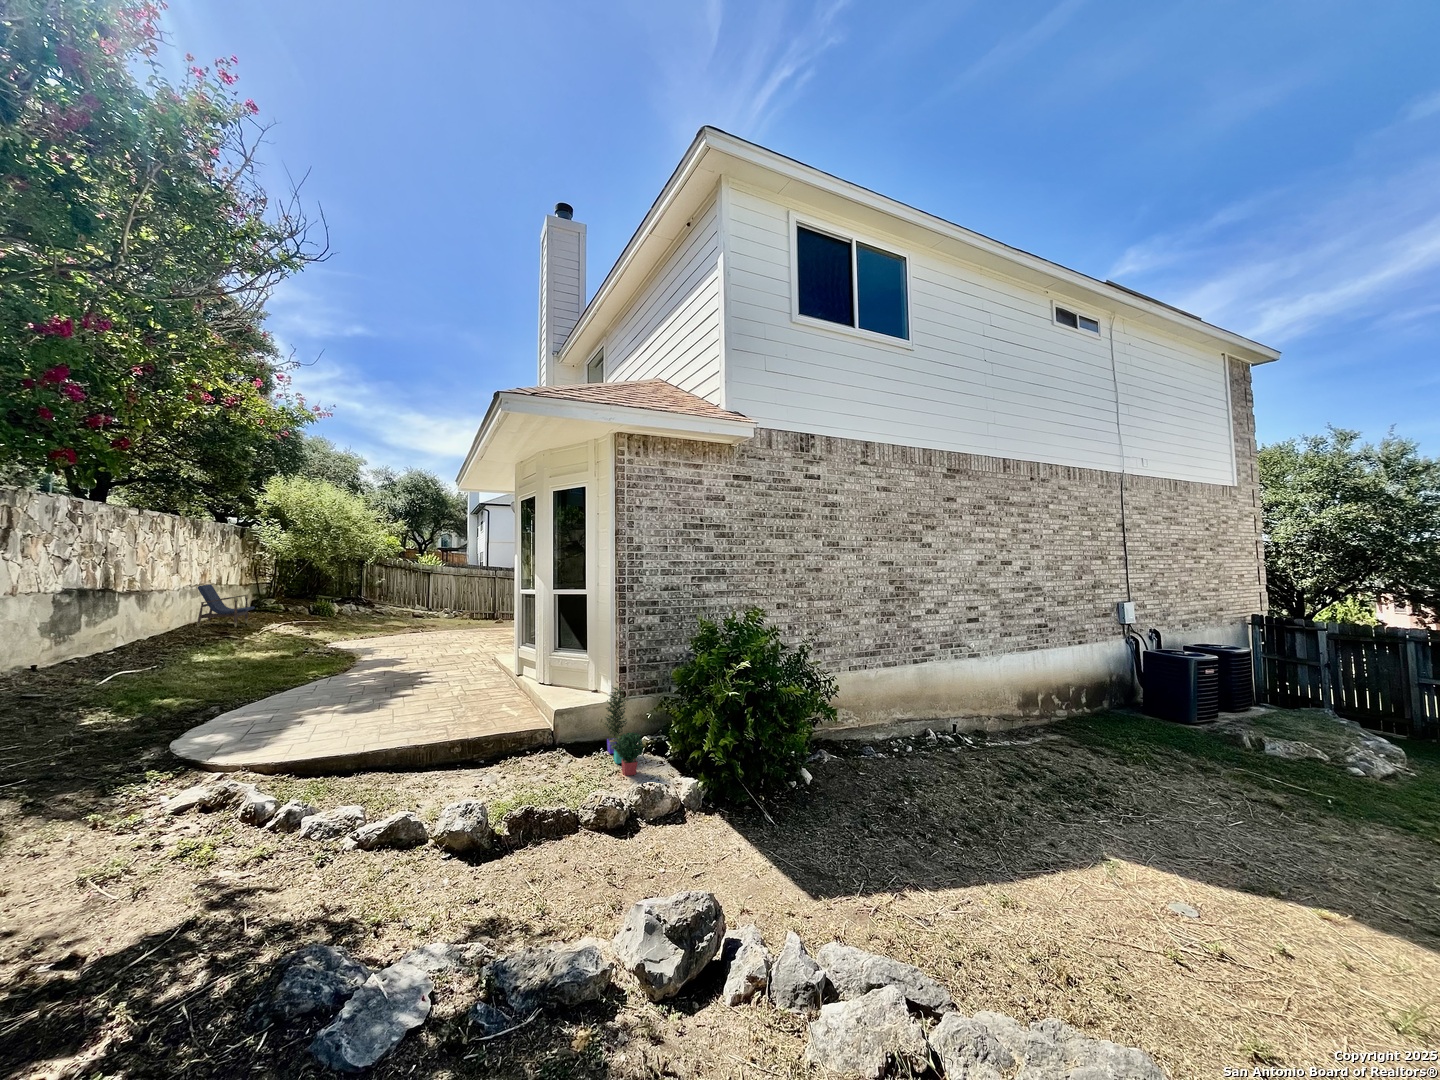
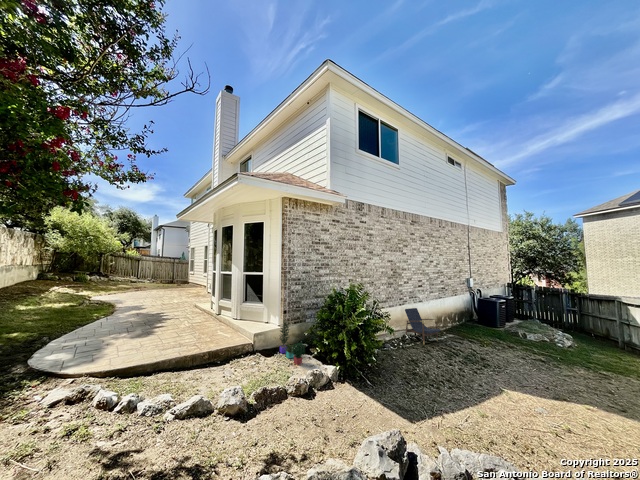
lounge chair: present [197,584,255,627] -> present [405,308,441,344]

